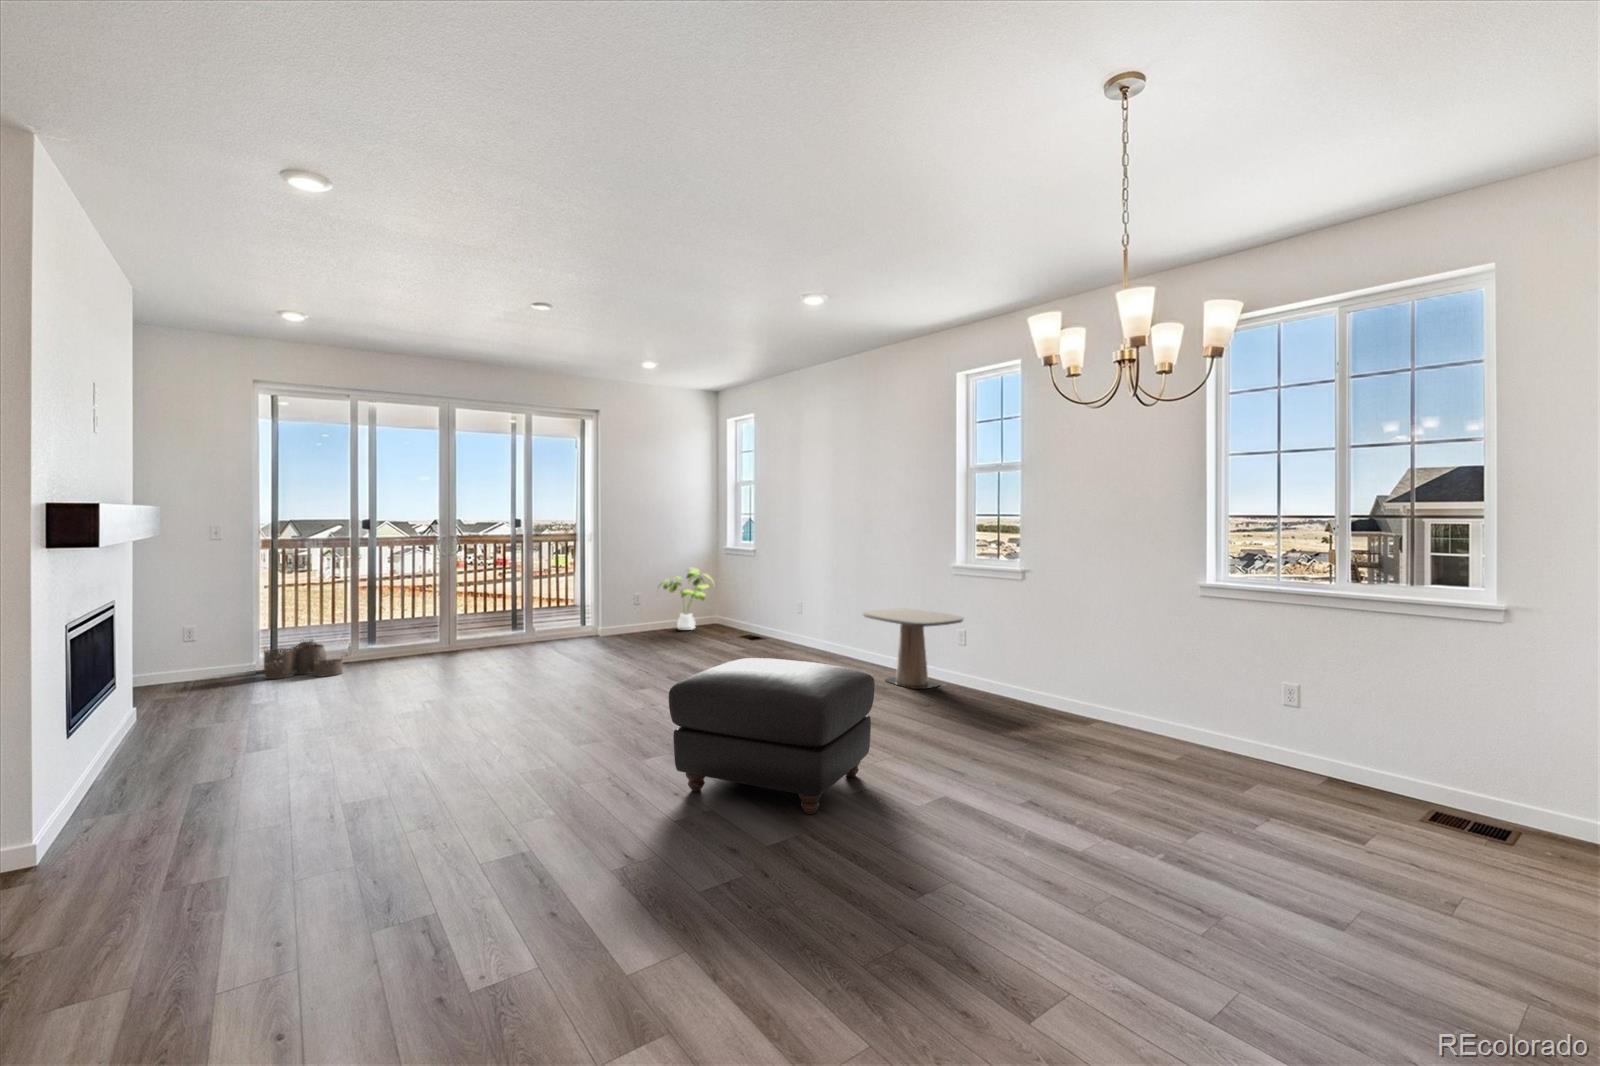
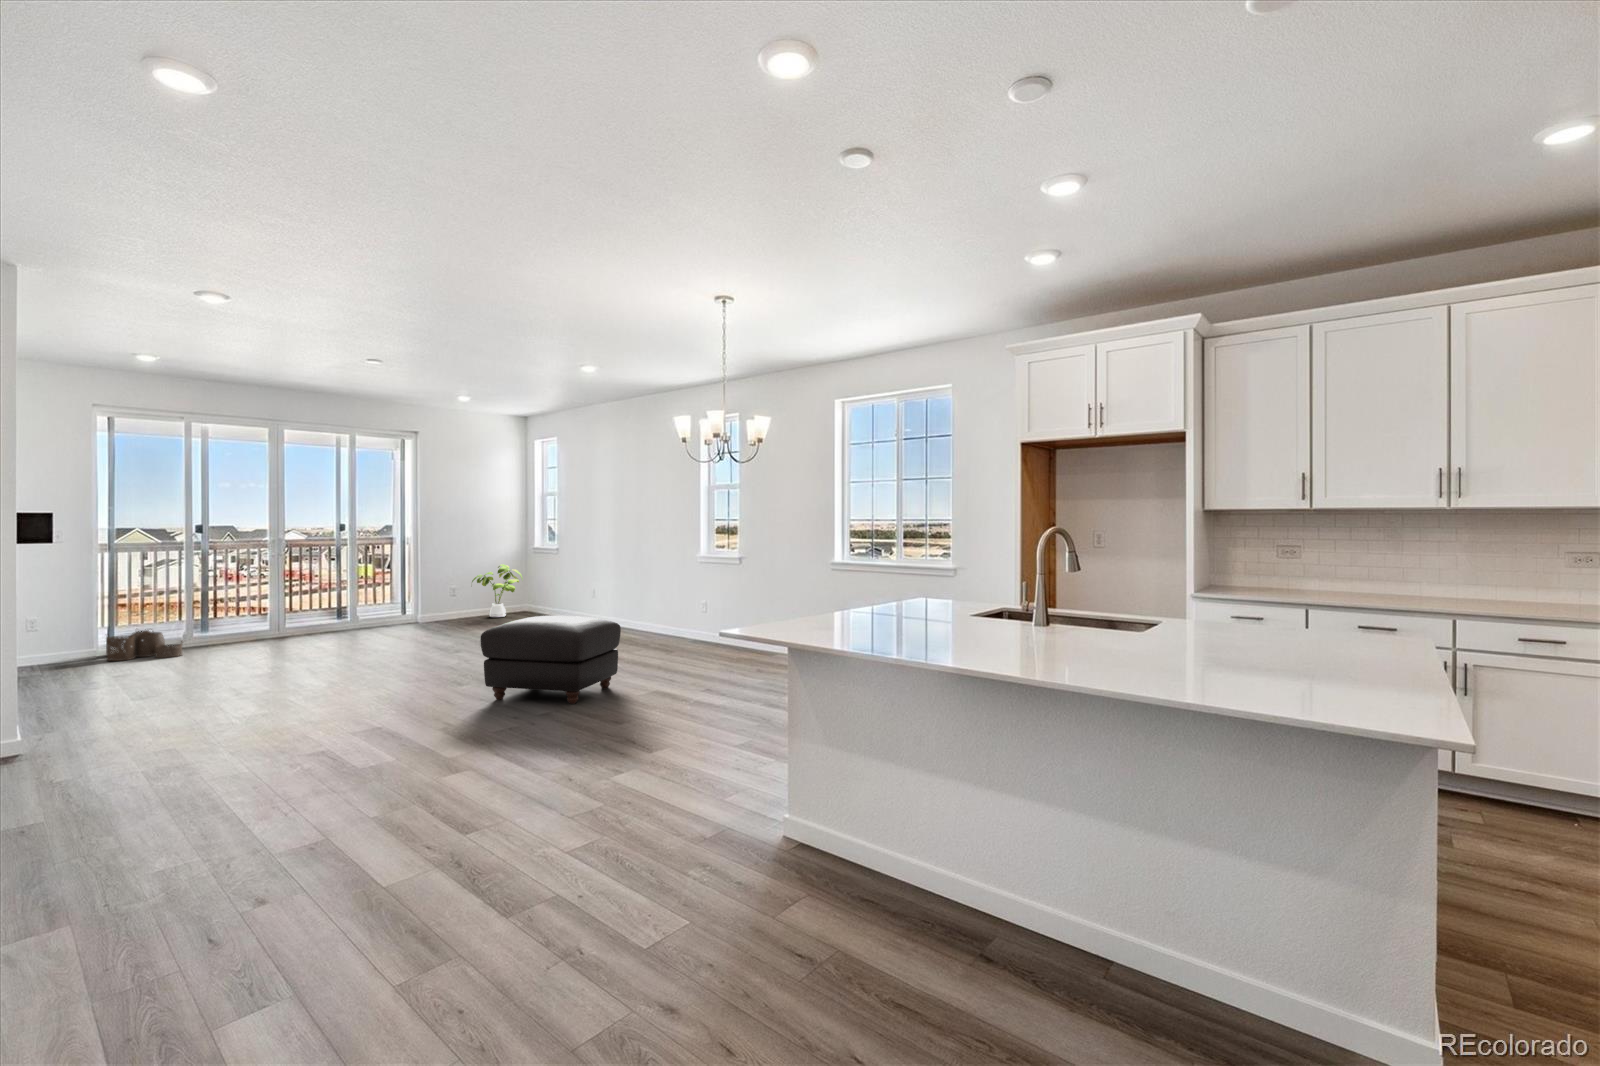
side table: present [863,609,964,689] -> none [635,590,707,646]

